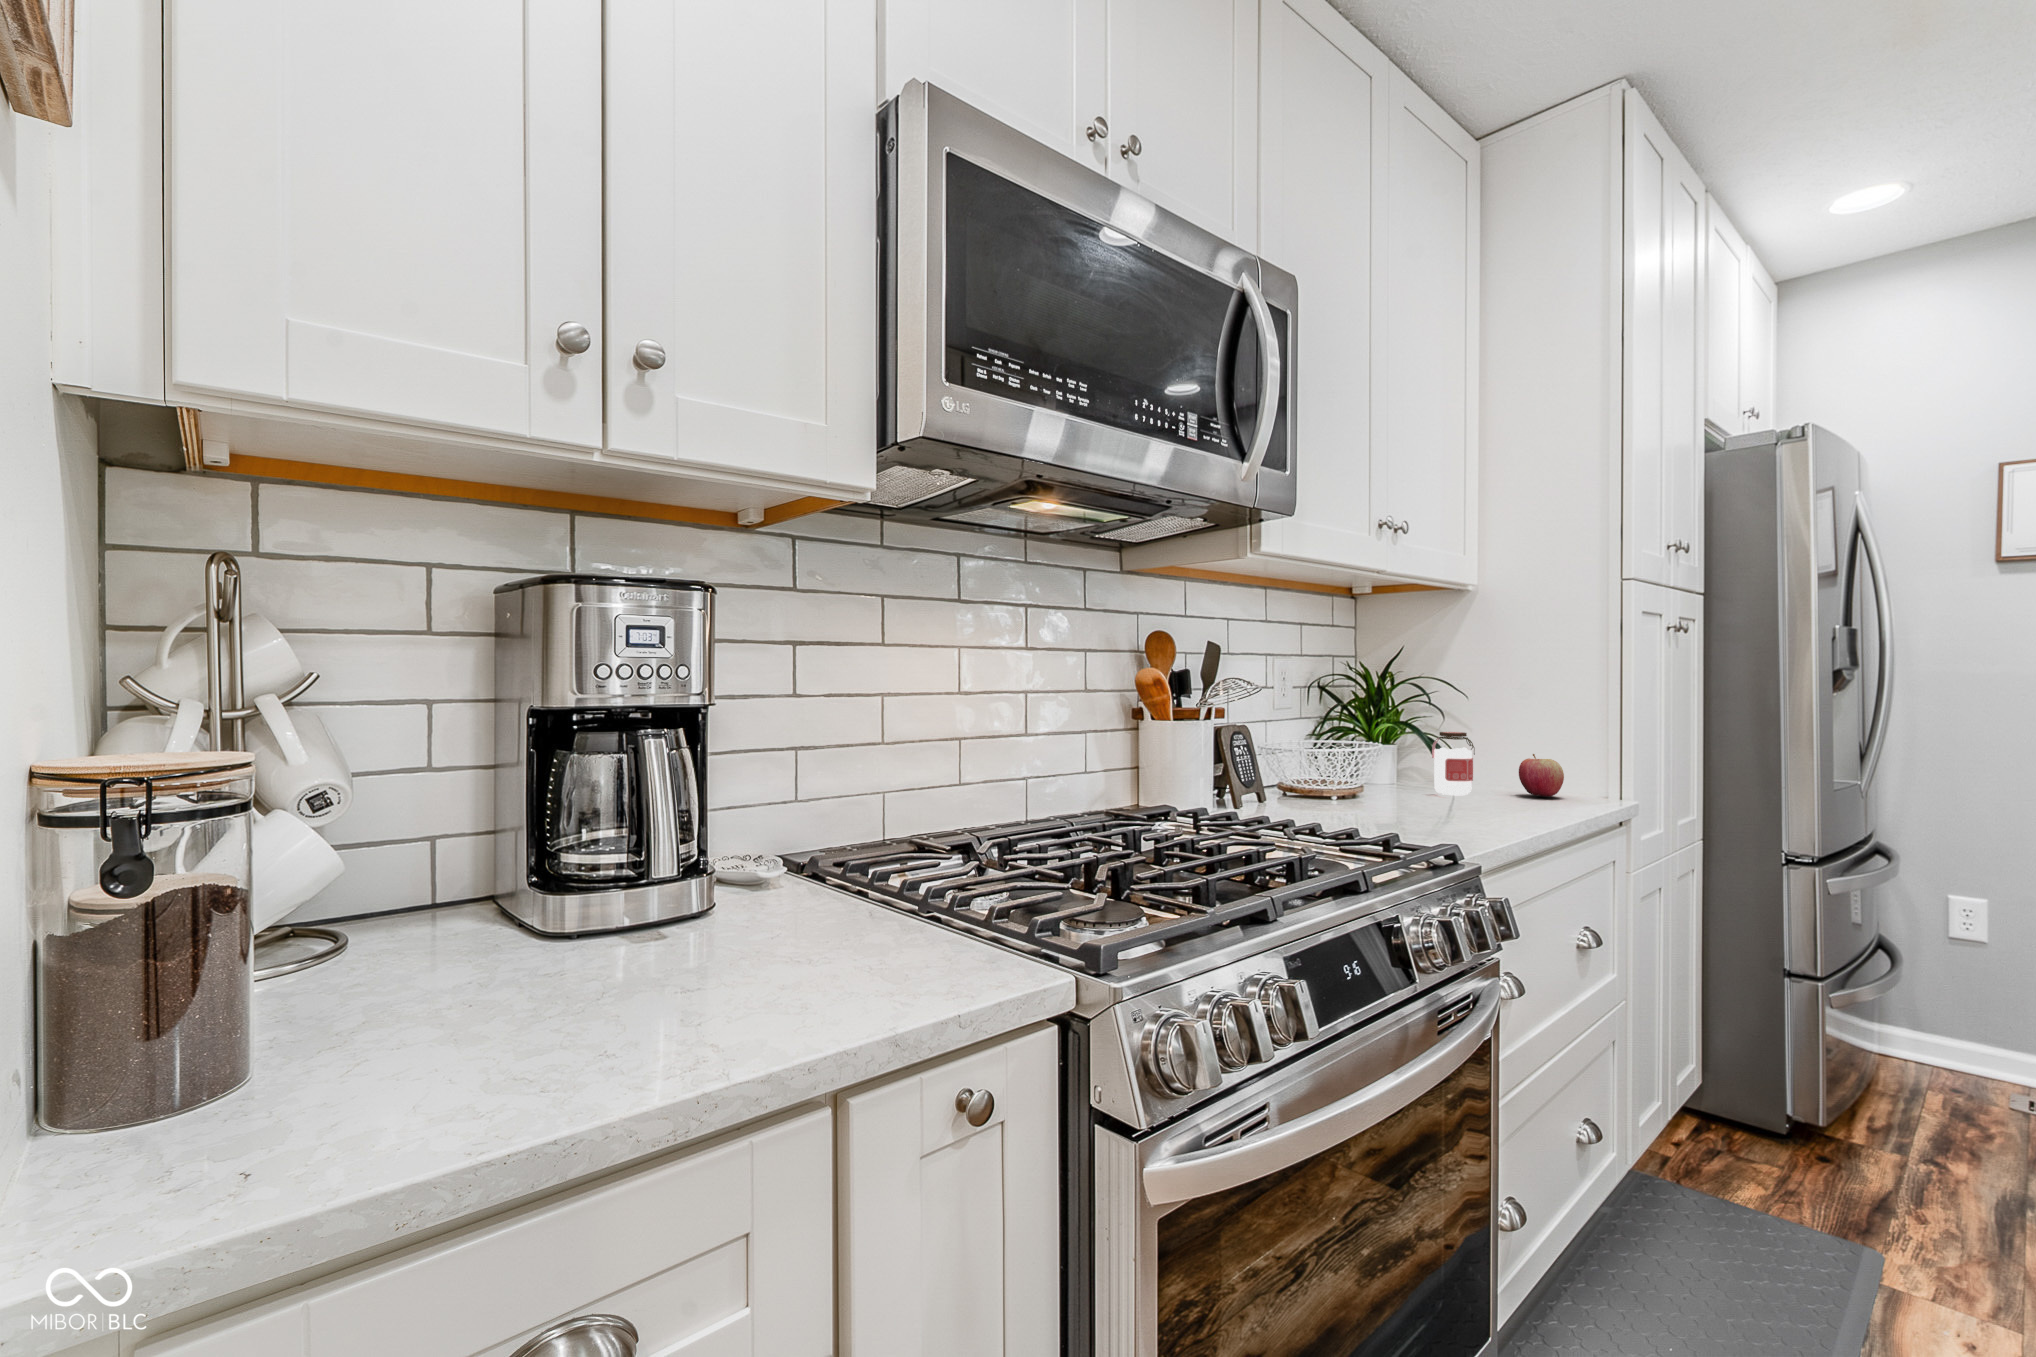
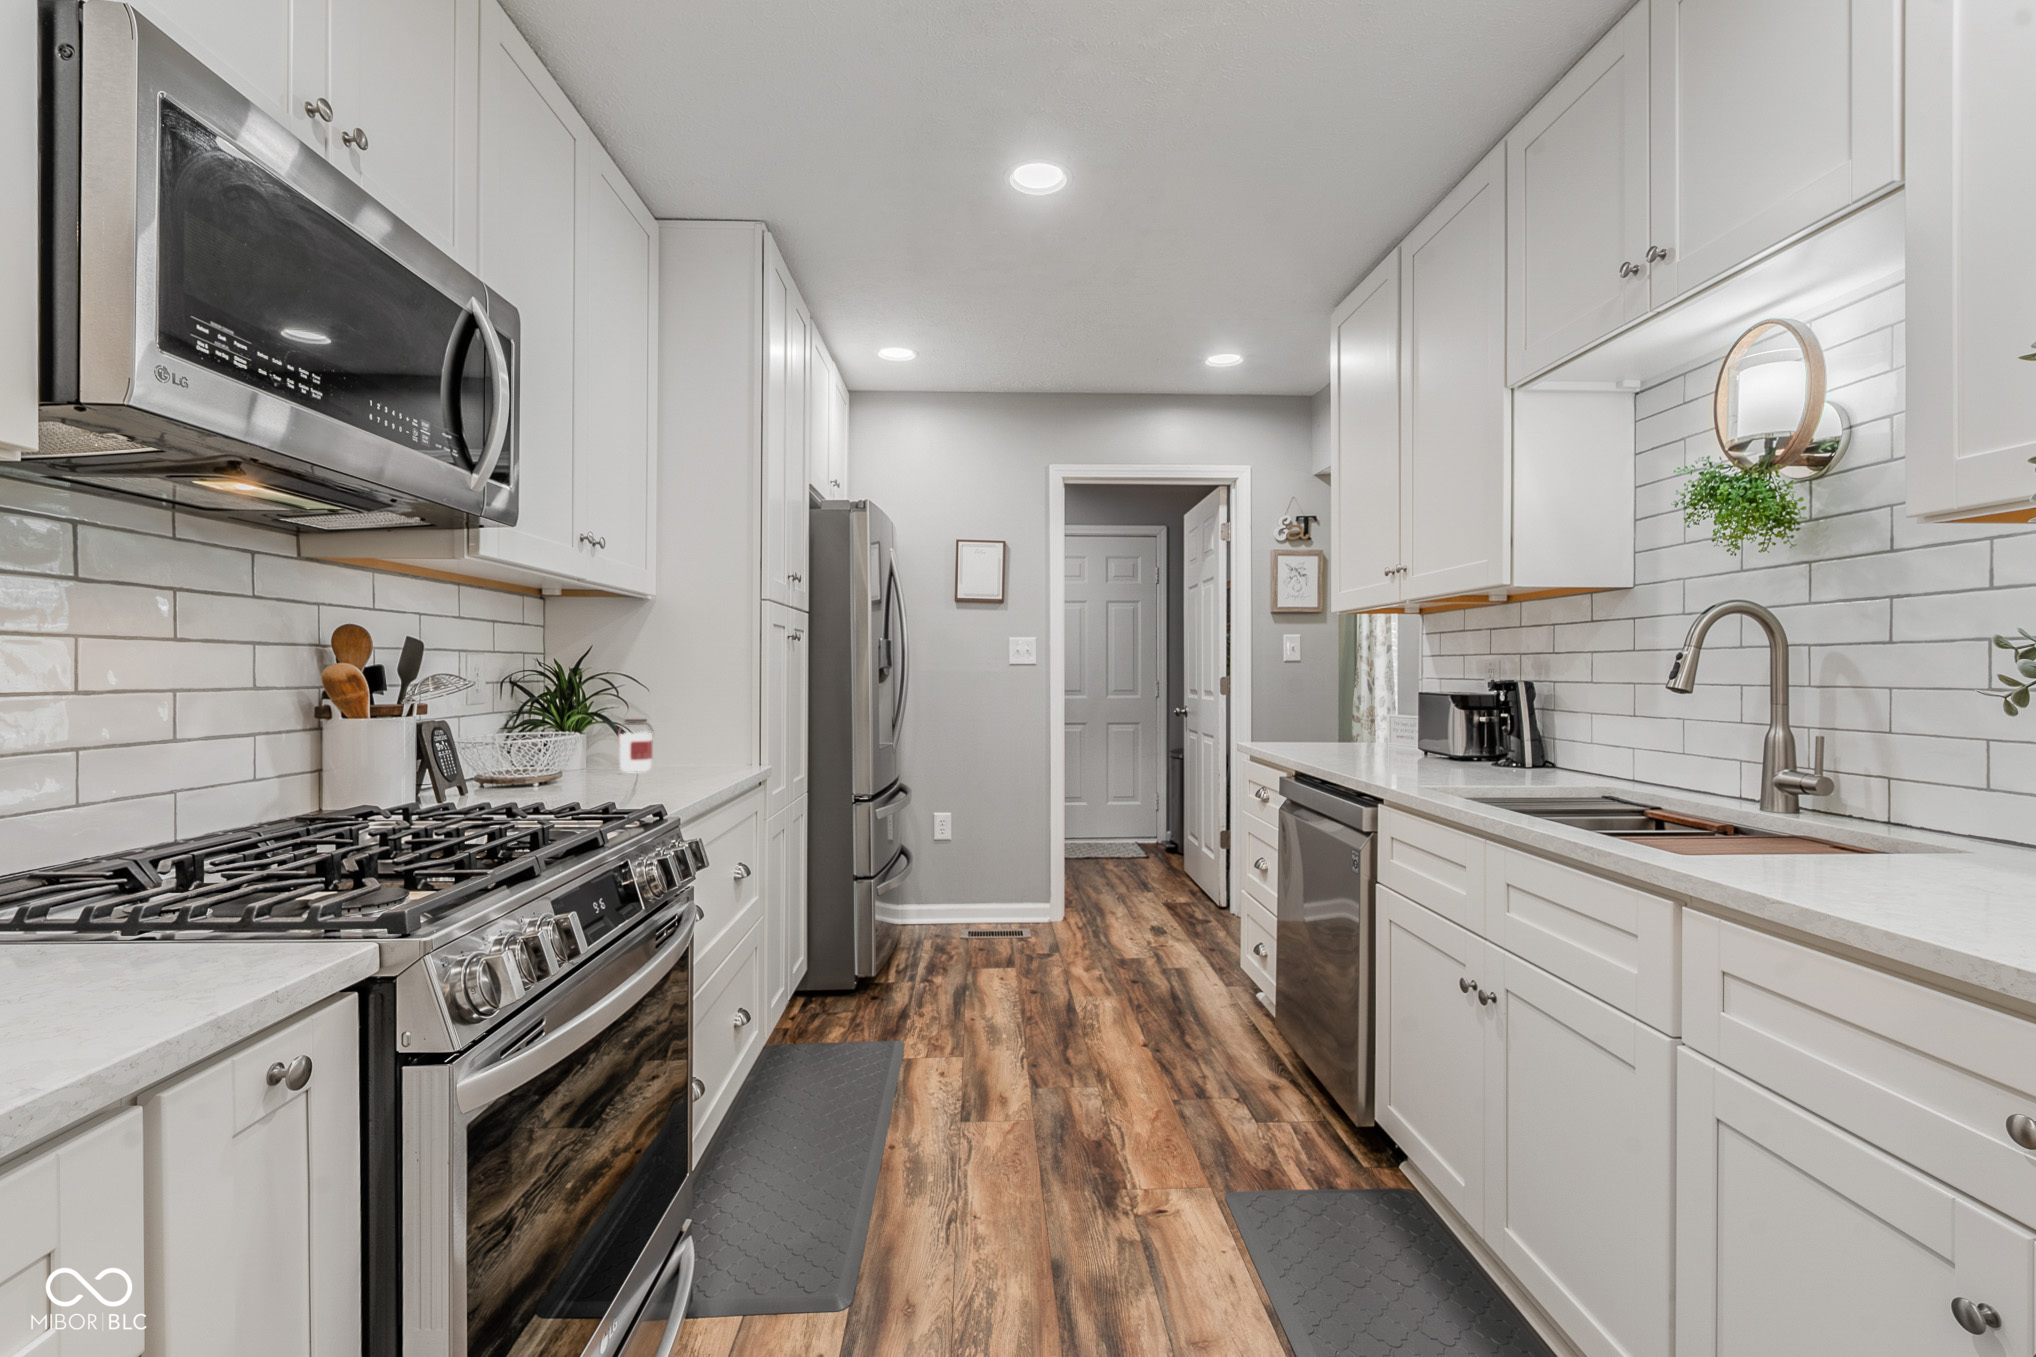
apple: present [1519,754,1564,797] -> none [687,734,721,768]

